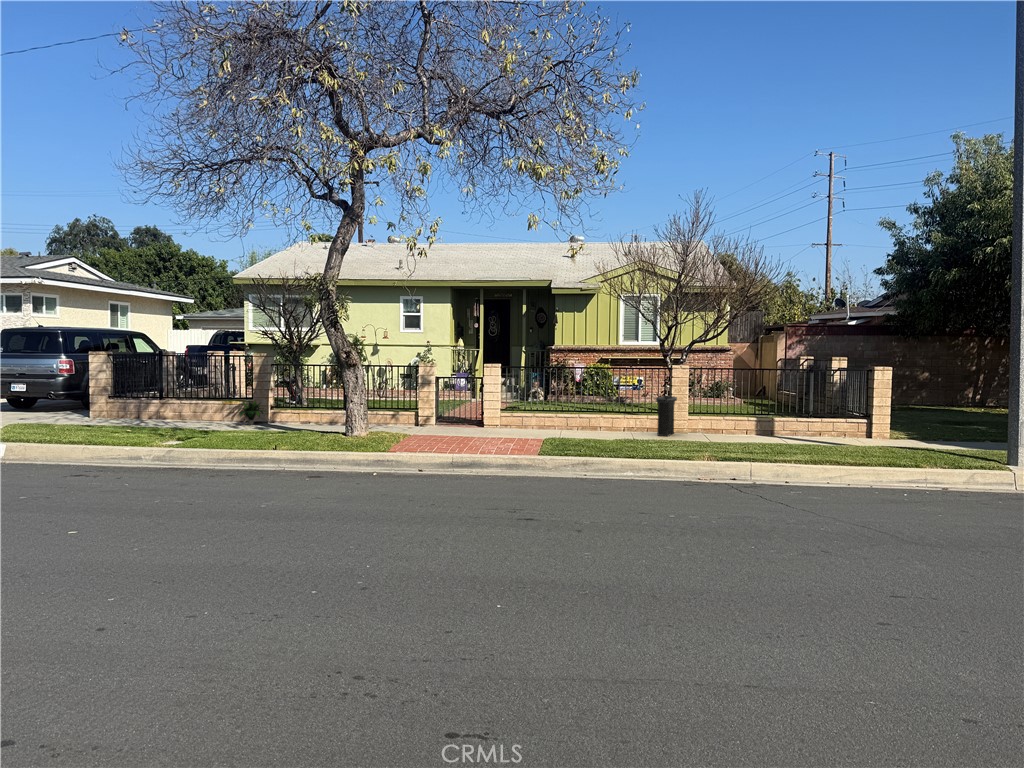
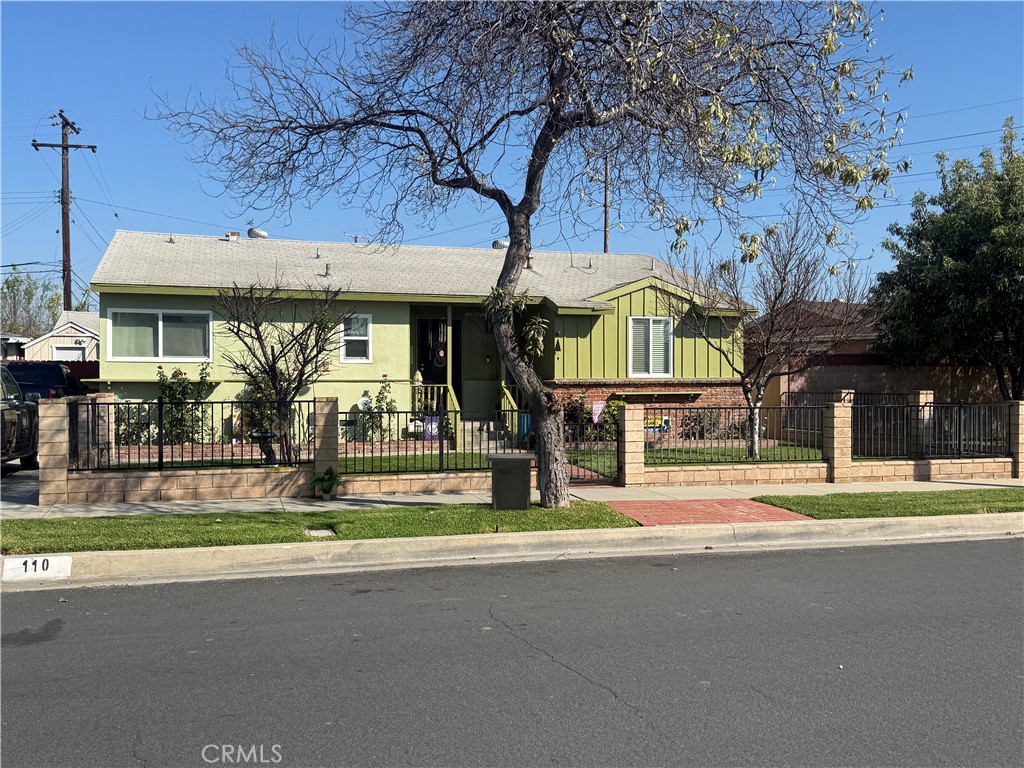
trash can: present [656,396,677,436] -> present [485,454,537,510]

